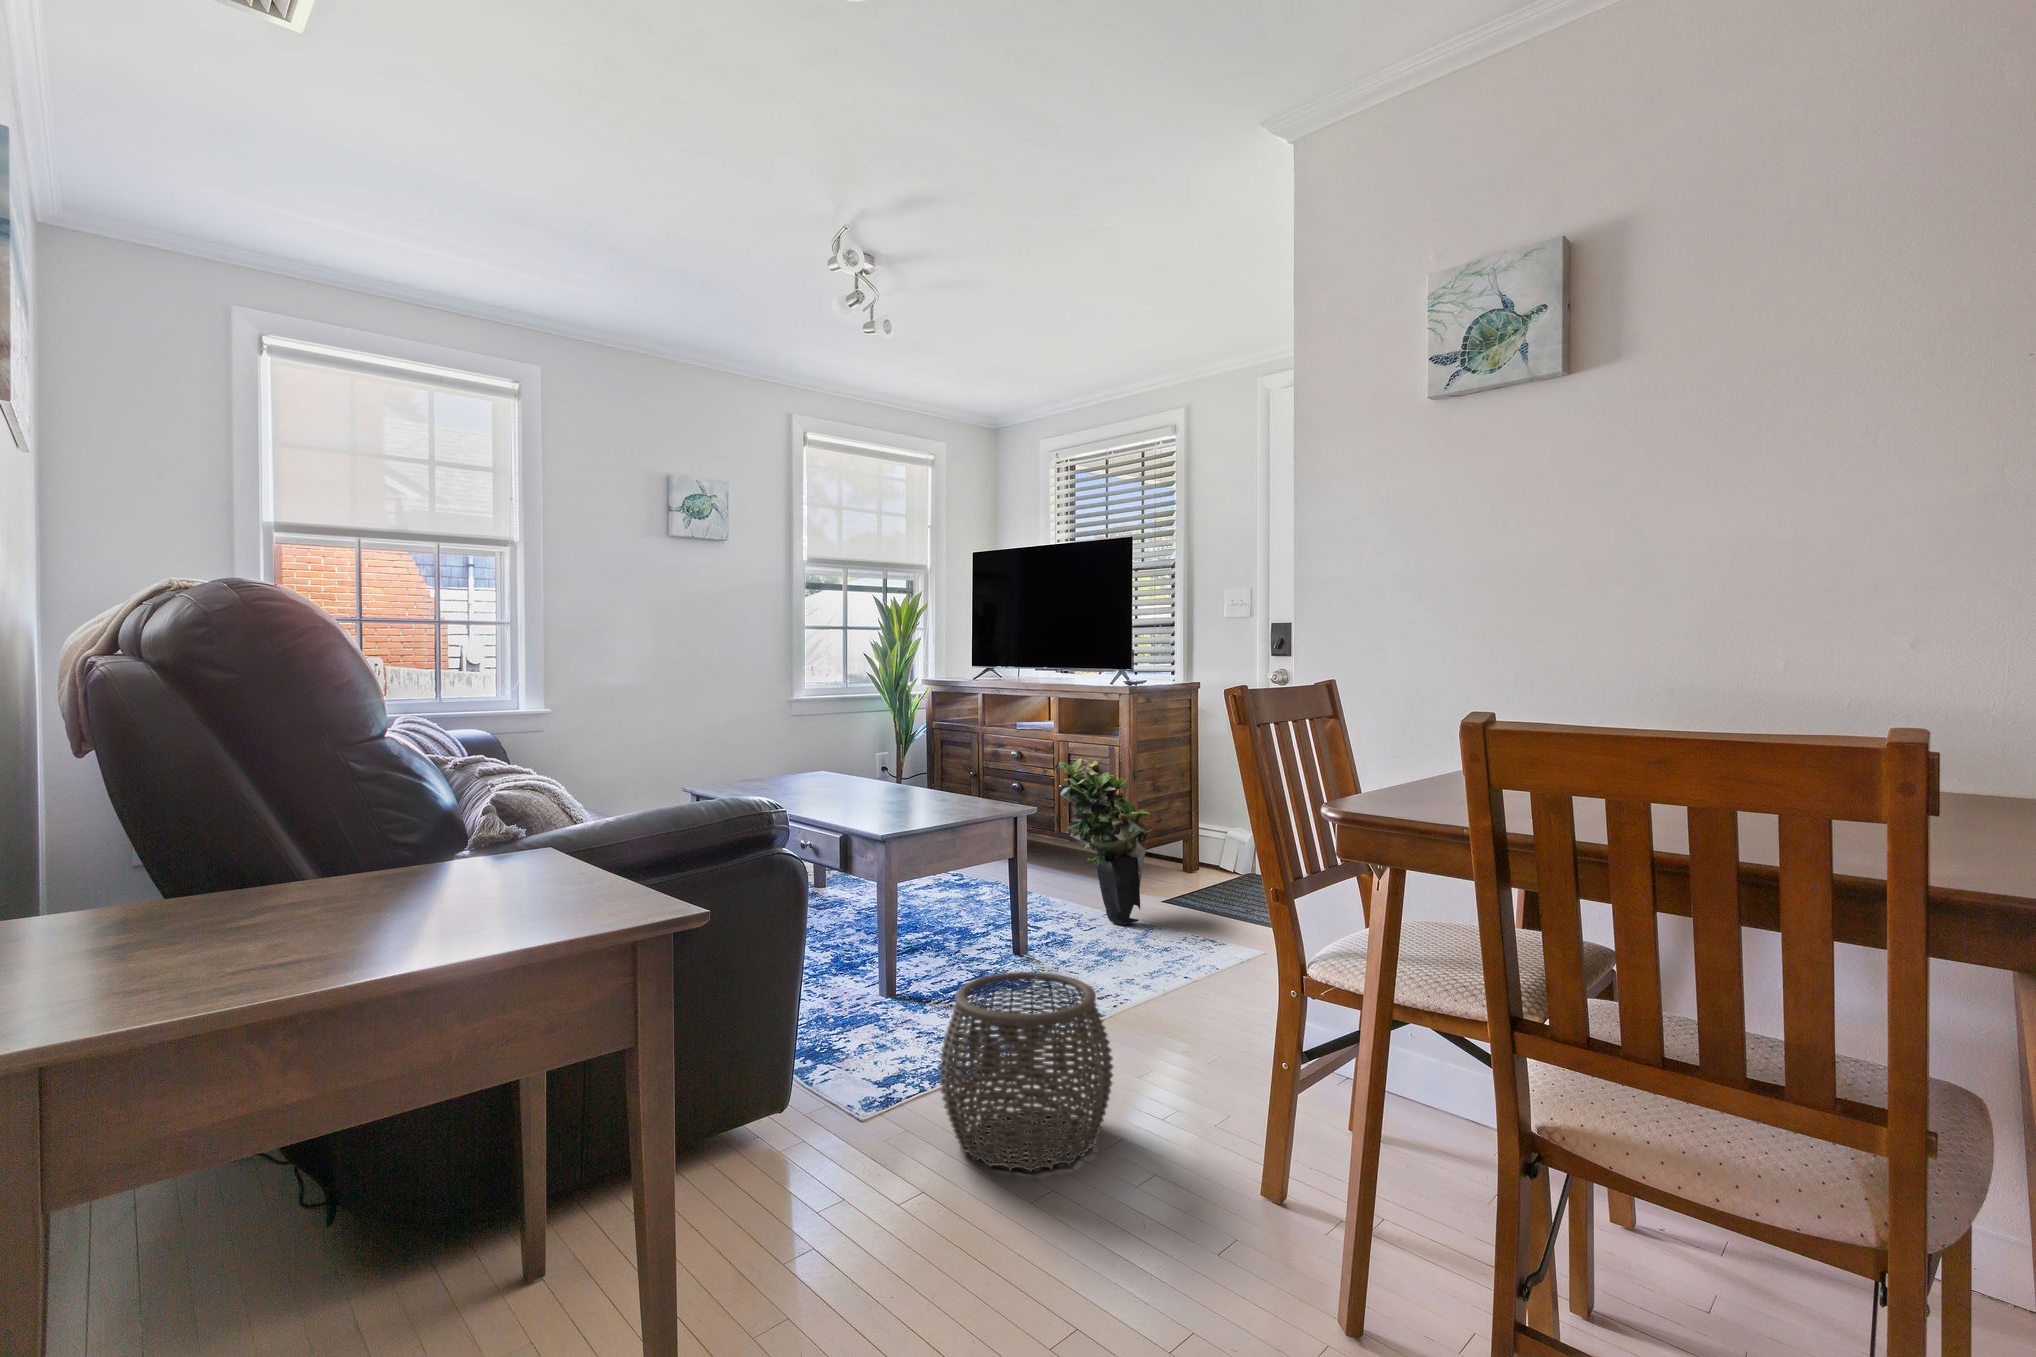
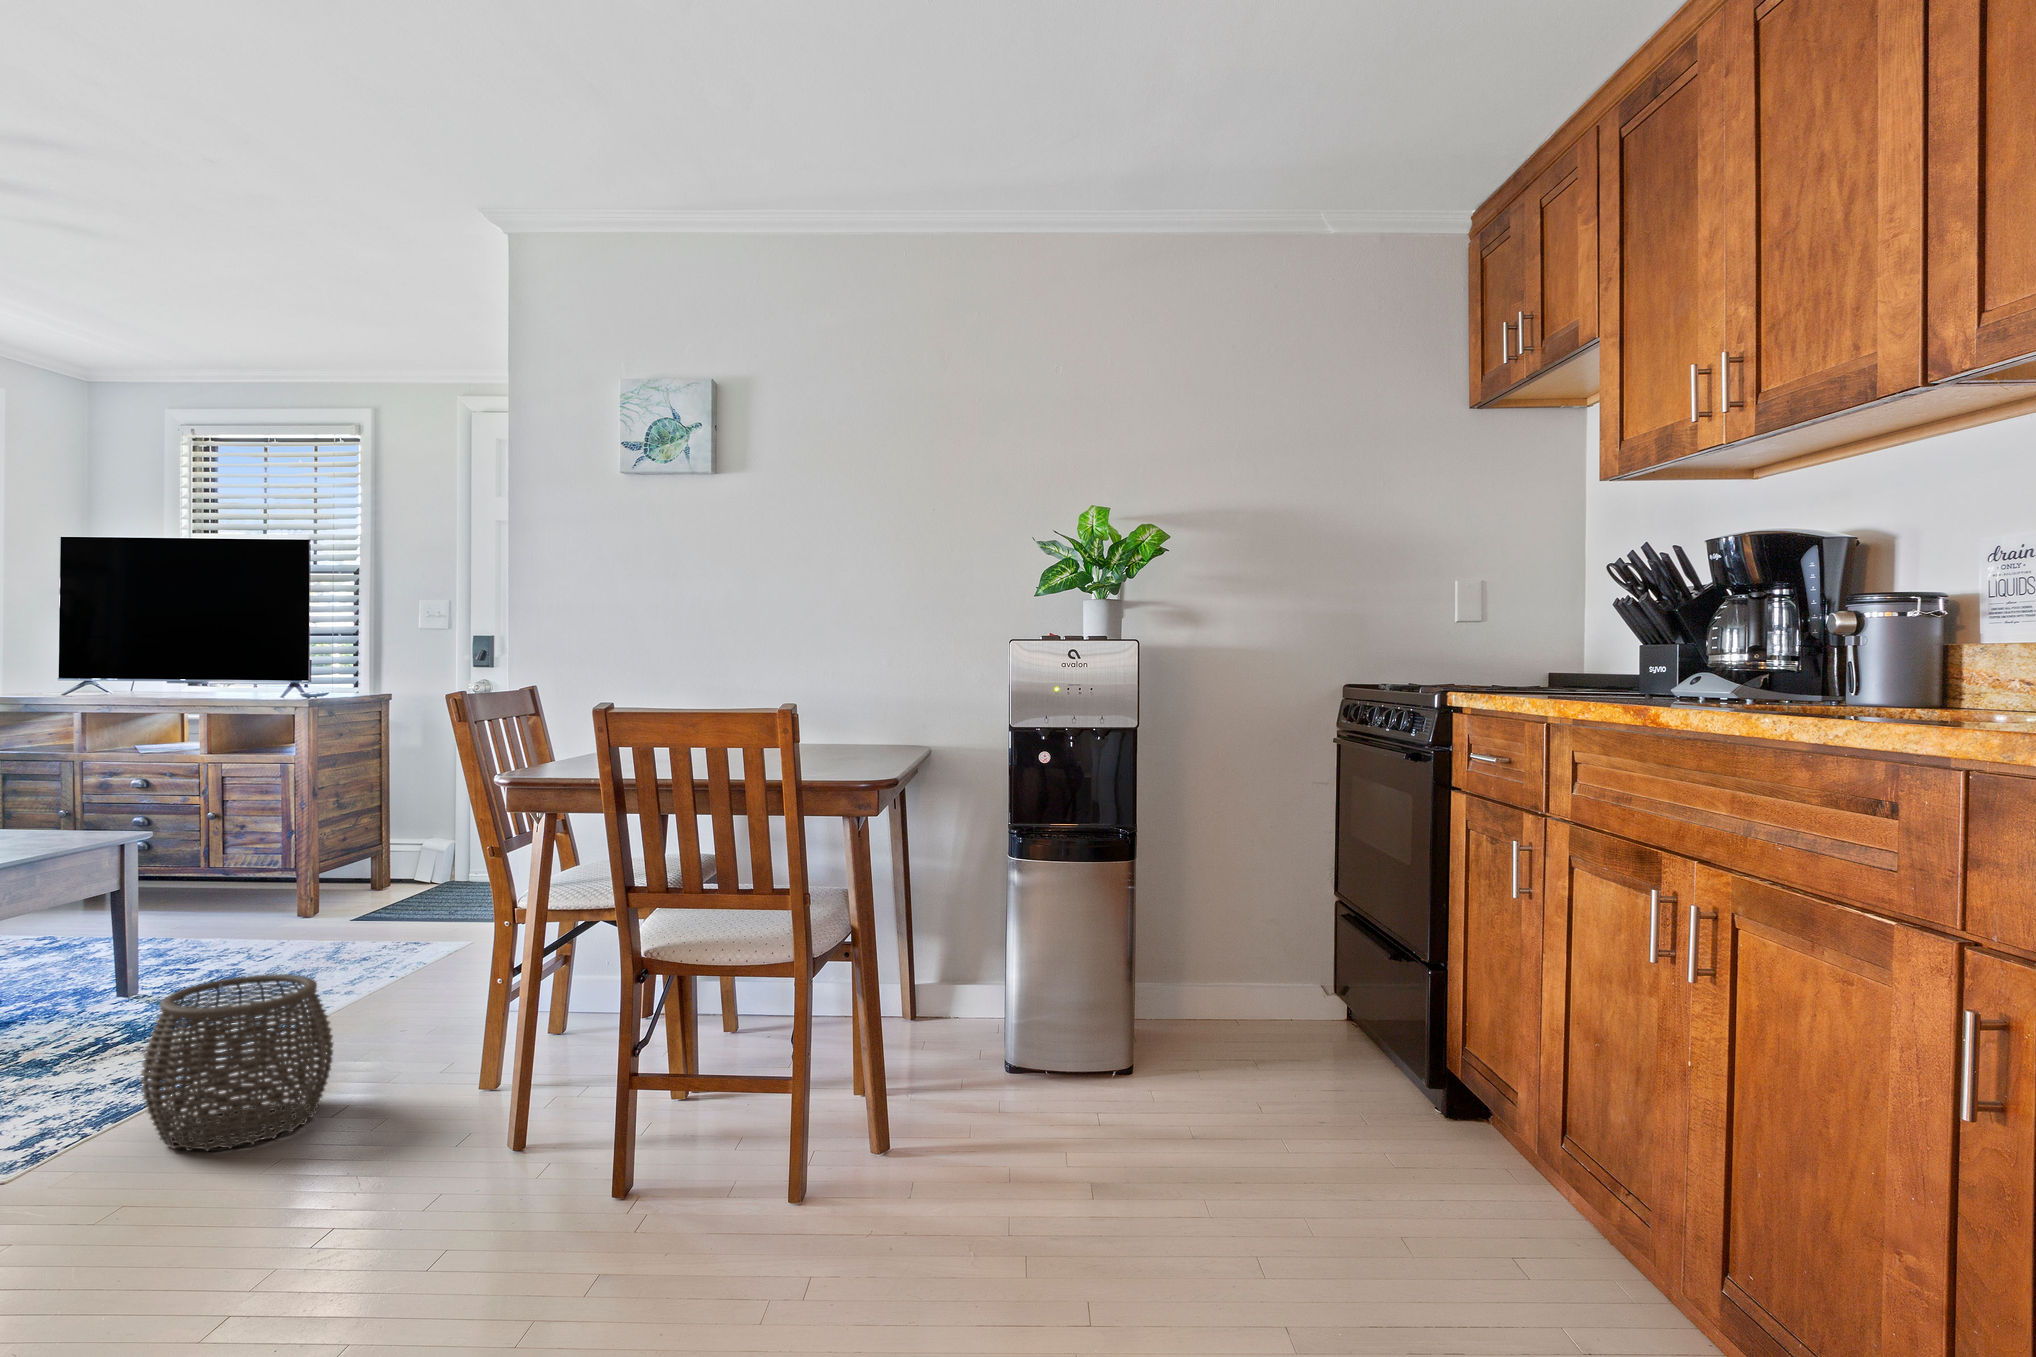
potted plant: present [1059,757,1152,926] -> none [221,777,340,954]

